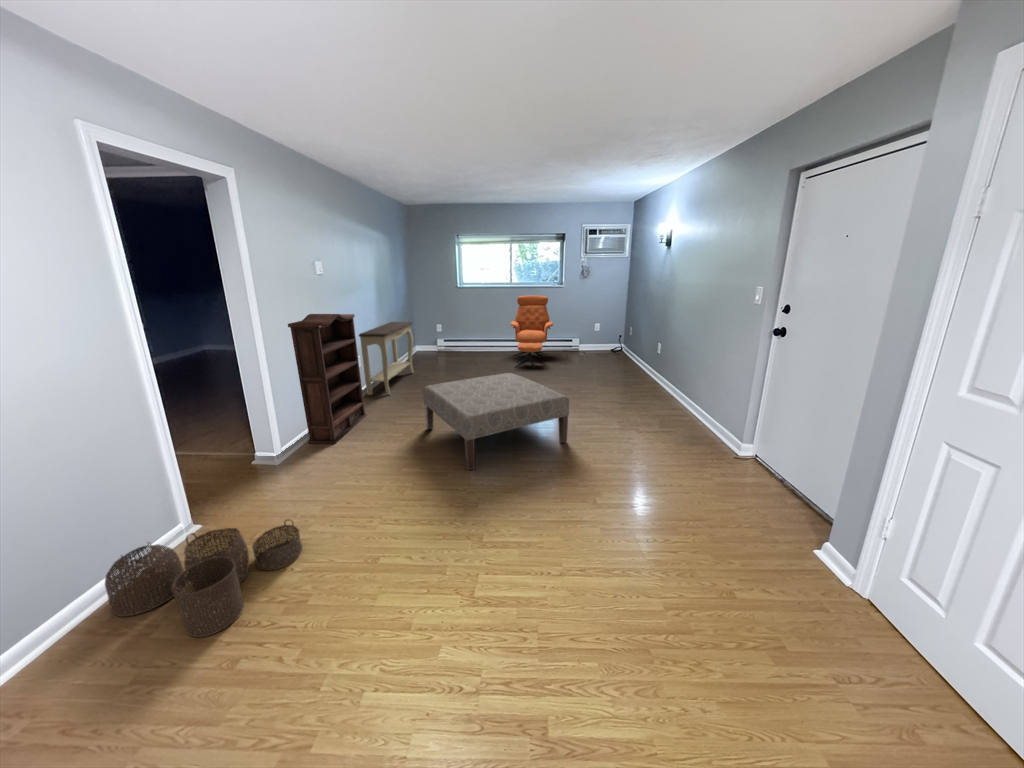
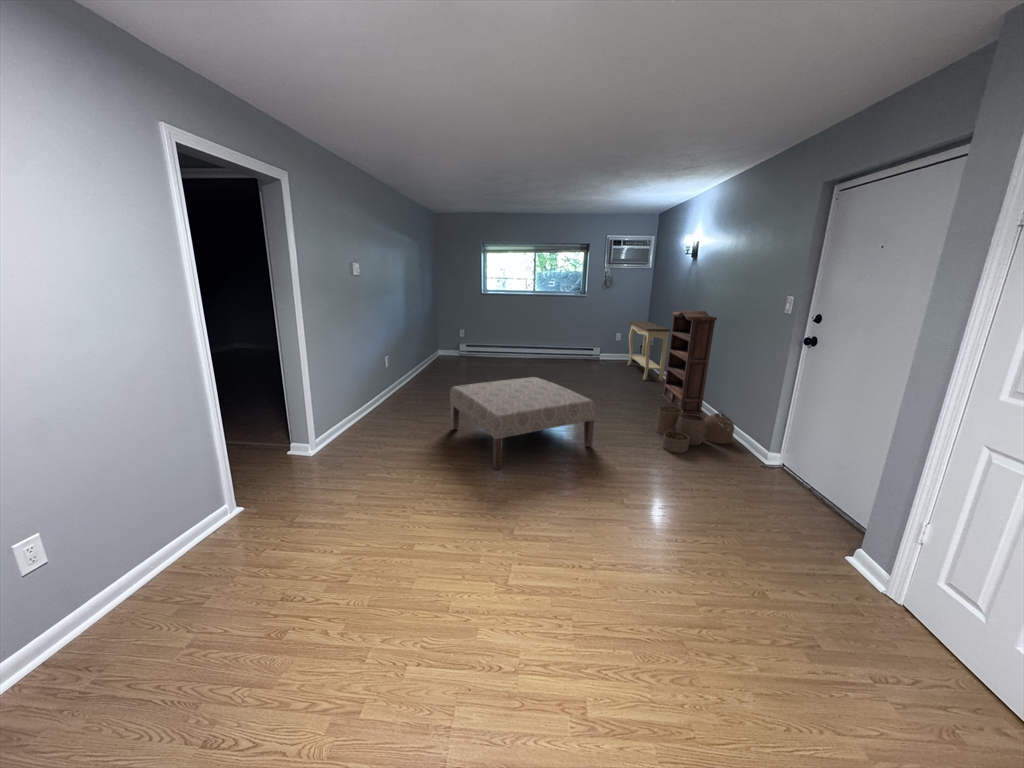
armchair: present [511,295,553,369] -> none [532,303,575,377]
bookshelf: present [288,314,367,444] -> present [662,311,717,414]
console table: present [359,322,414,395] -> present [628,321,670,380]
woven basket: present [105,519,302,637] -> present [656,403,735,453]

